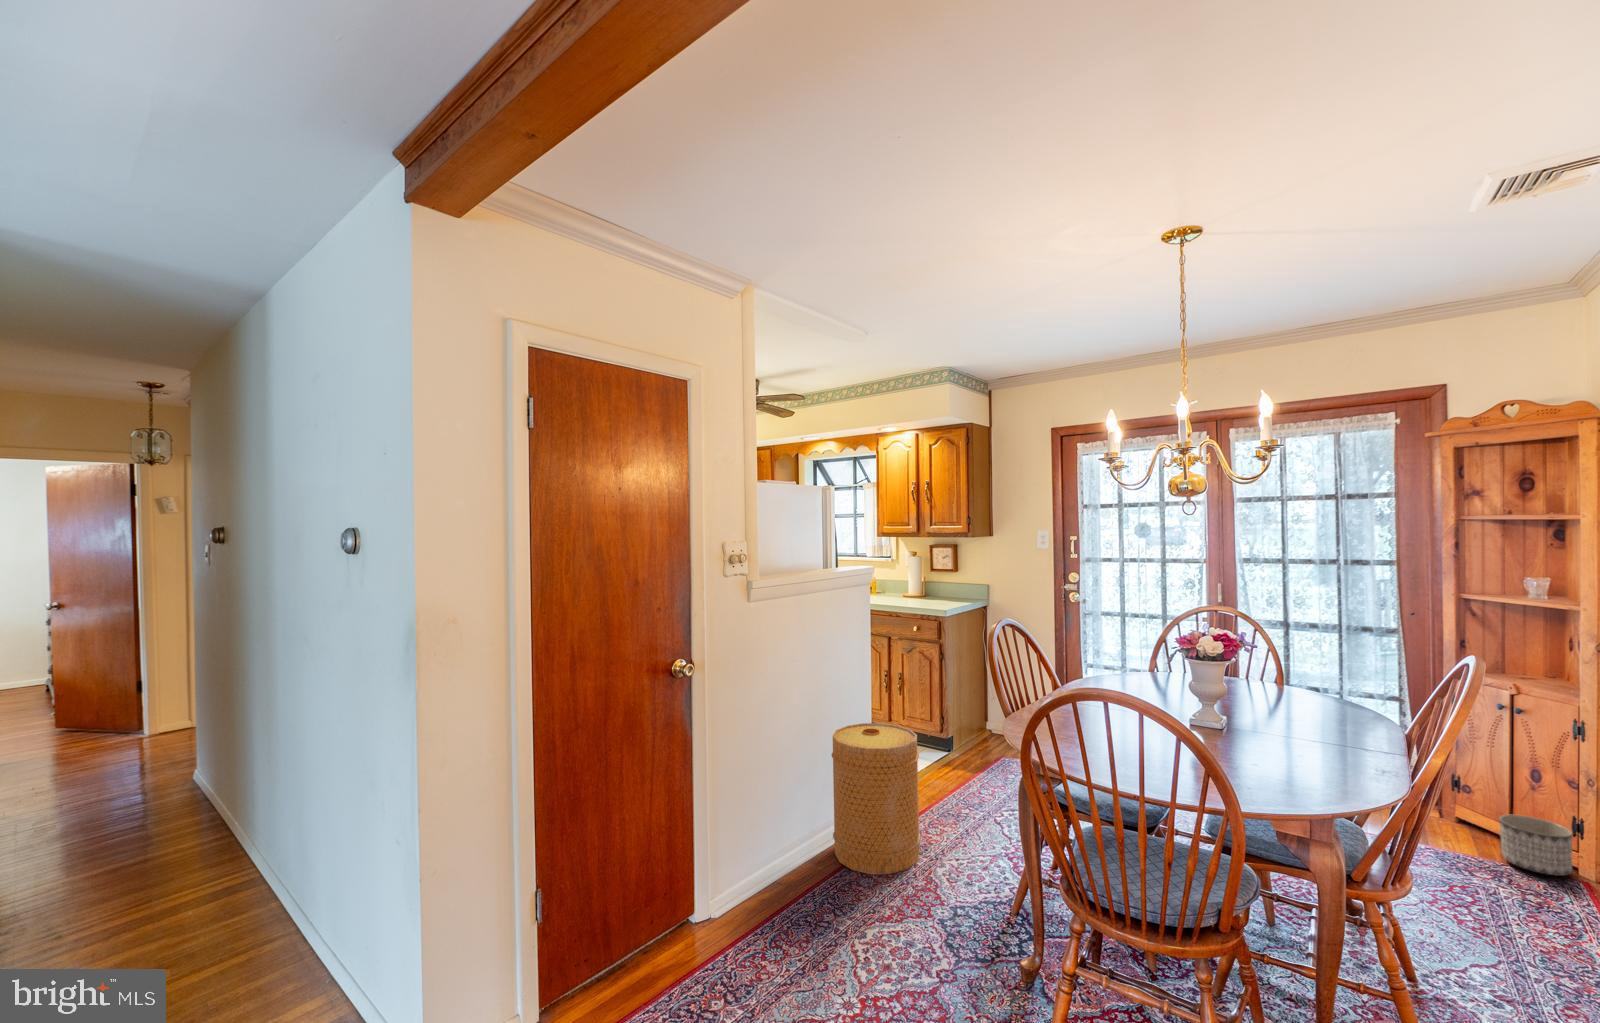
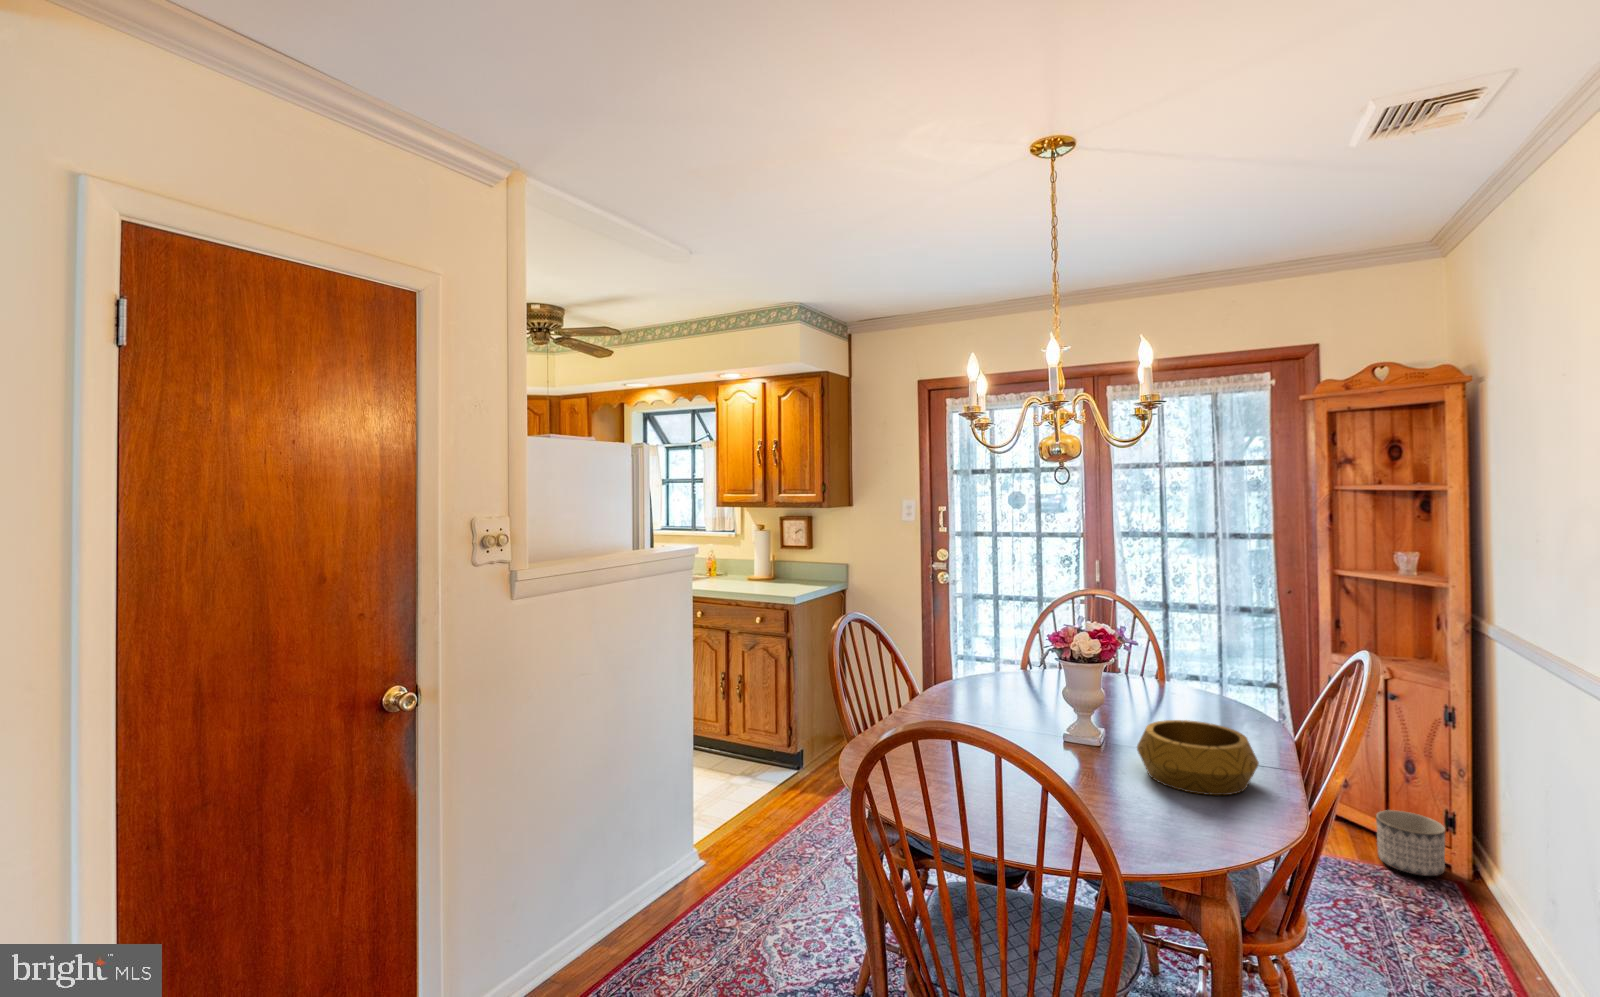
decorative bowl: none [1249,707,1357,764] -> present [1137,720,1259,795]
basket: present [832,723,921,874] -> none [631,751,748,955]

